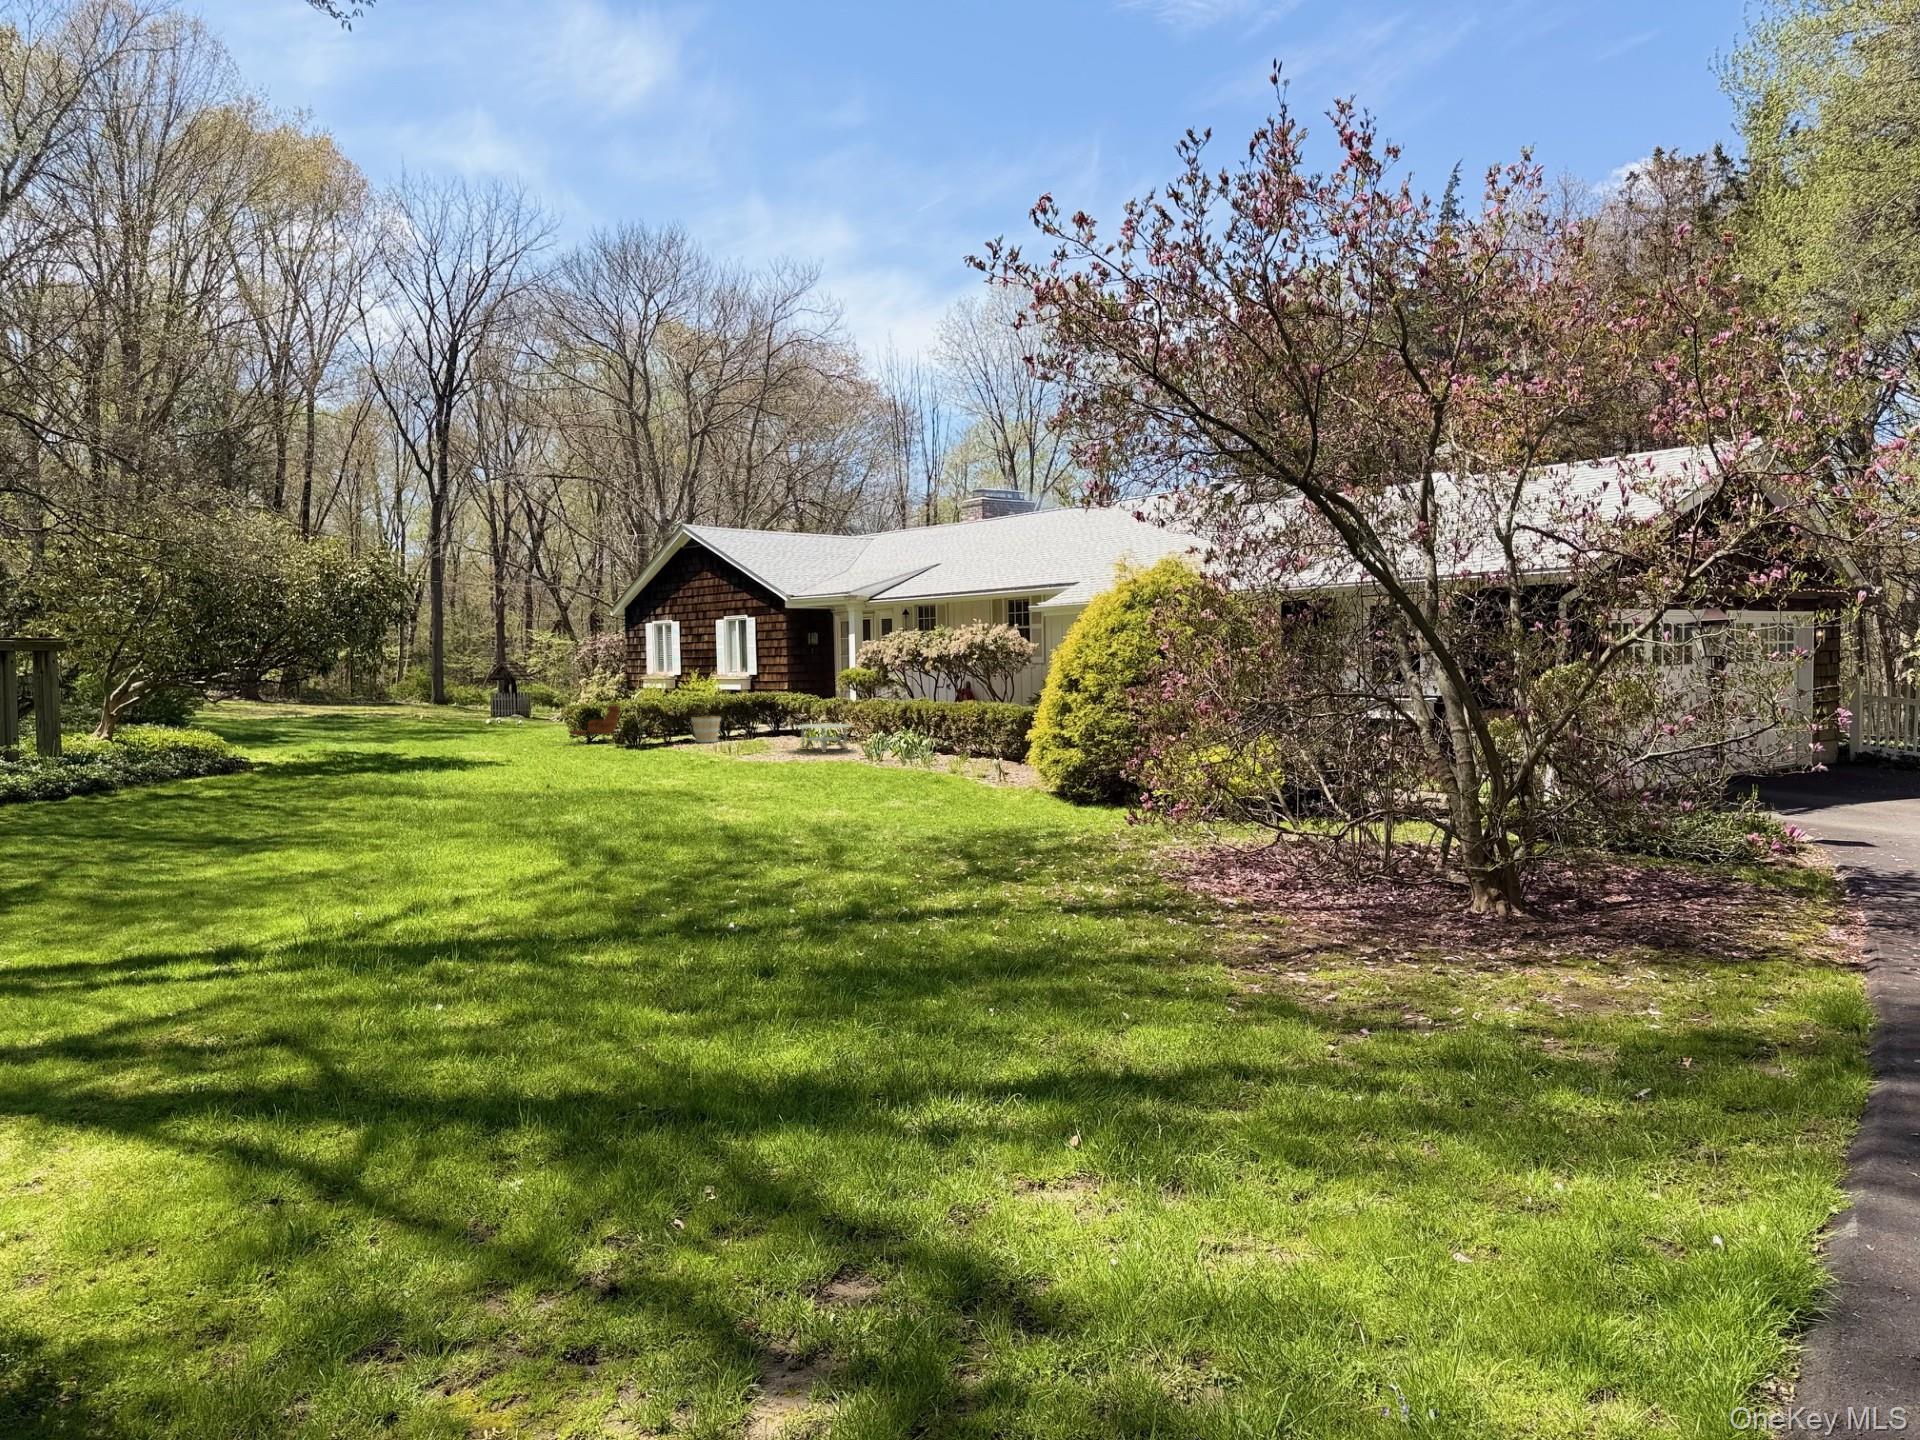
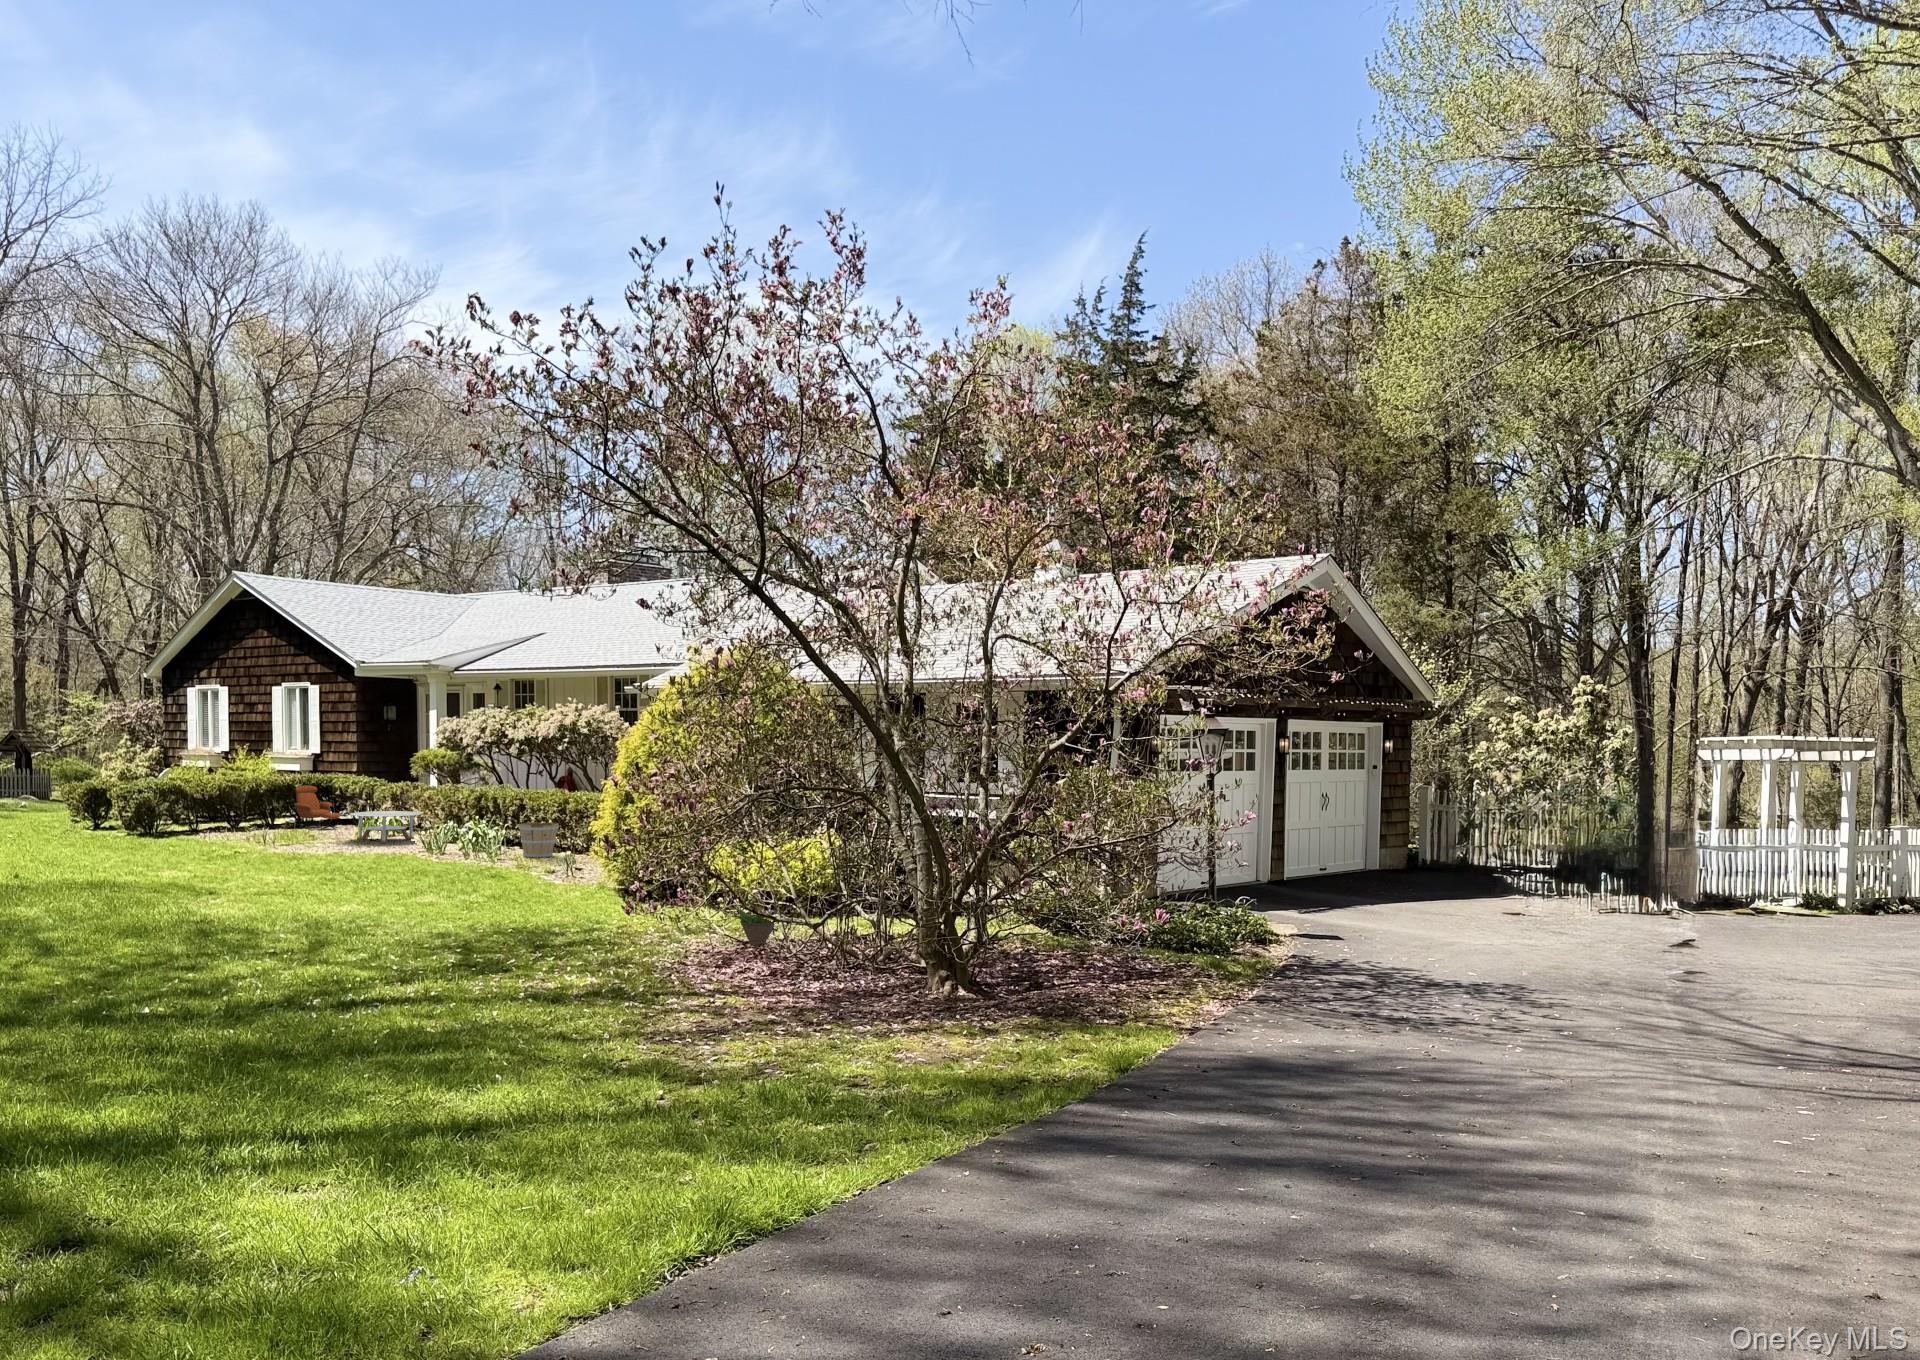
lounge chair: present [570,705,620,743] -> present [294,785,340,829]
wooden bucket: present [691,716,721,743] -> present [519,822,559,858]
decorative plant: none [1233,821,1291,862] -> present [731,909,774,945]

